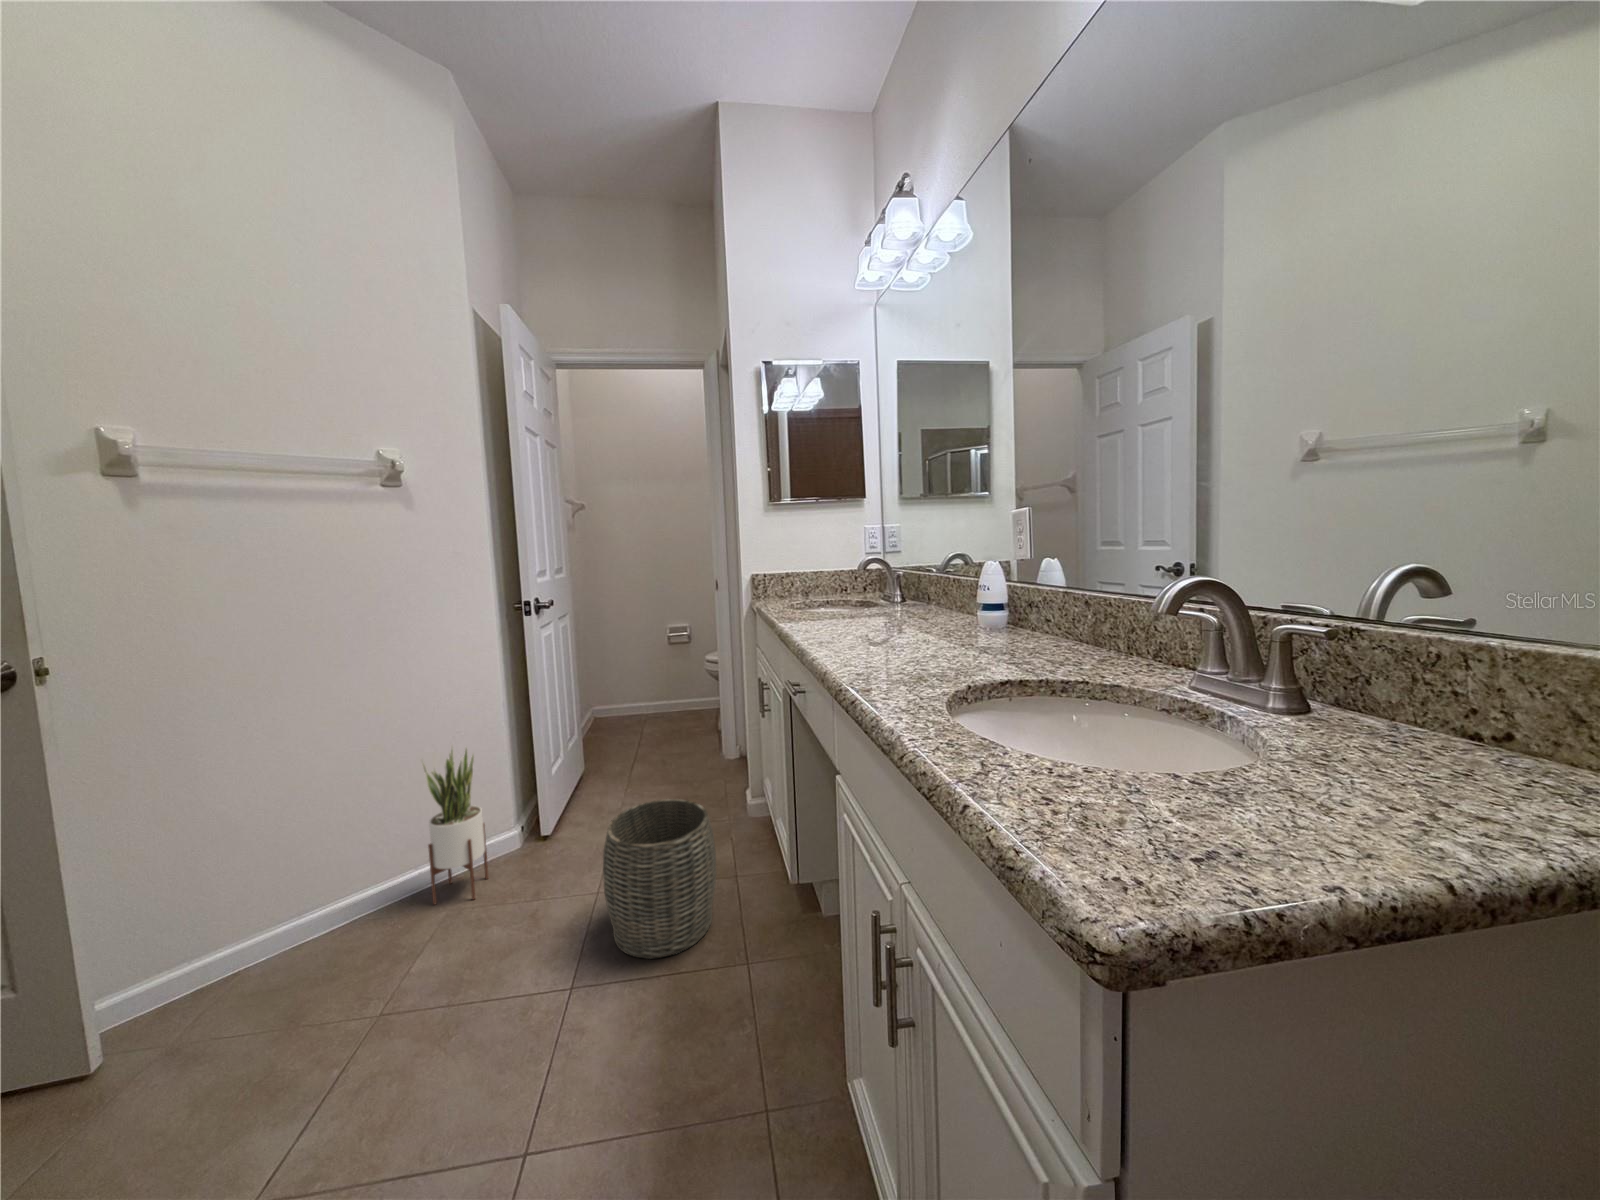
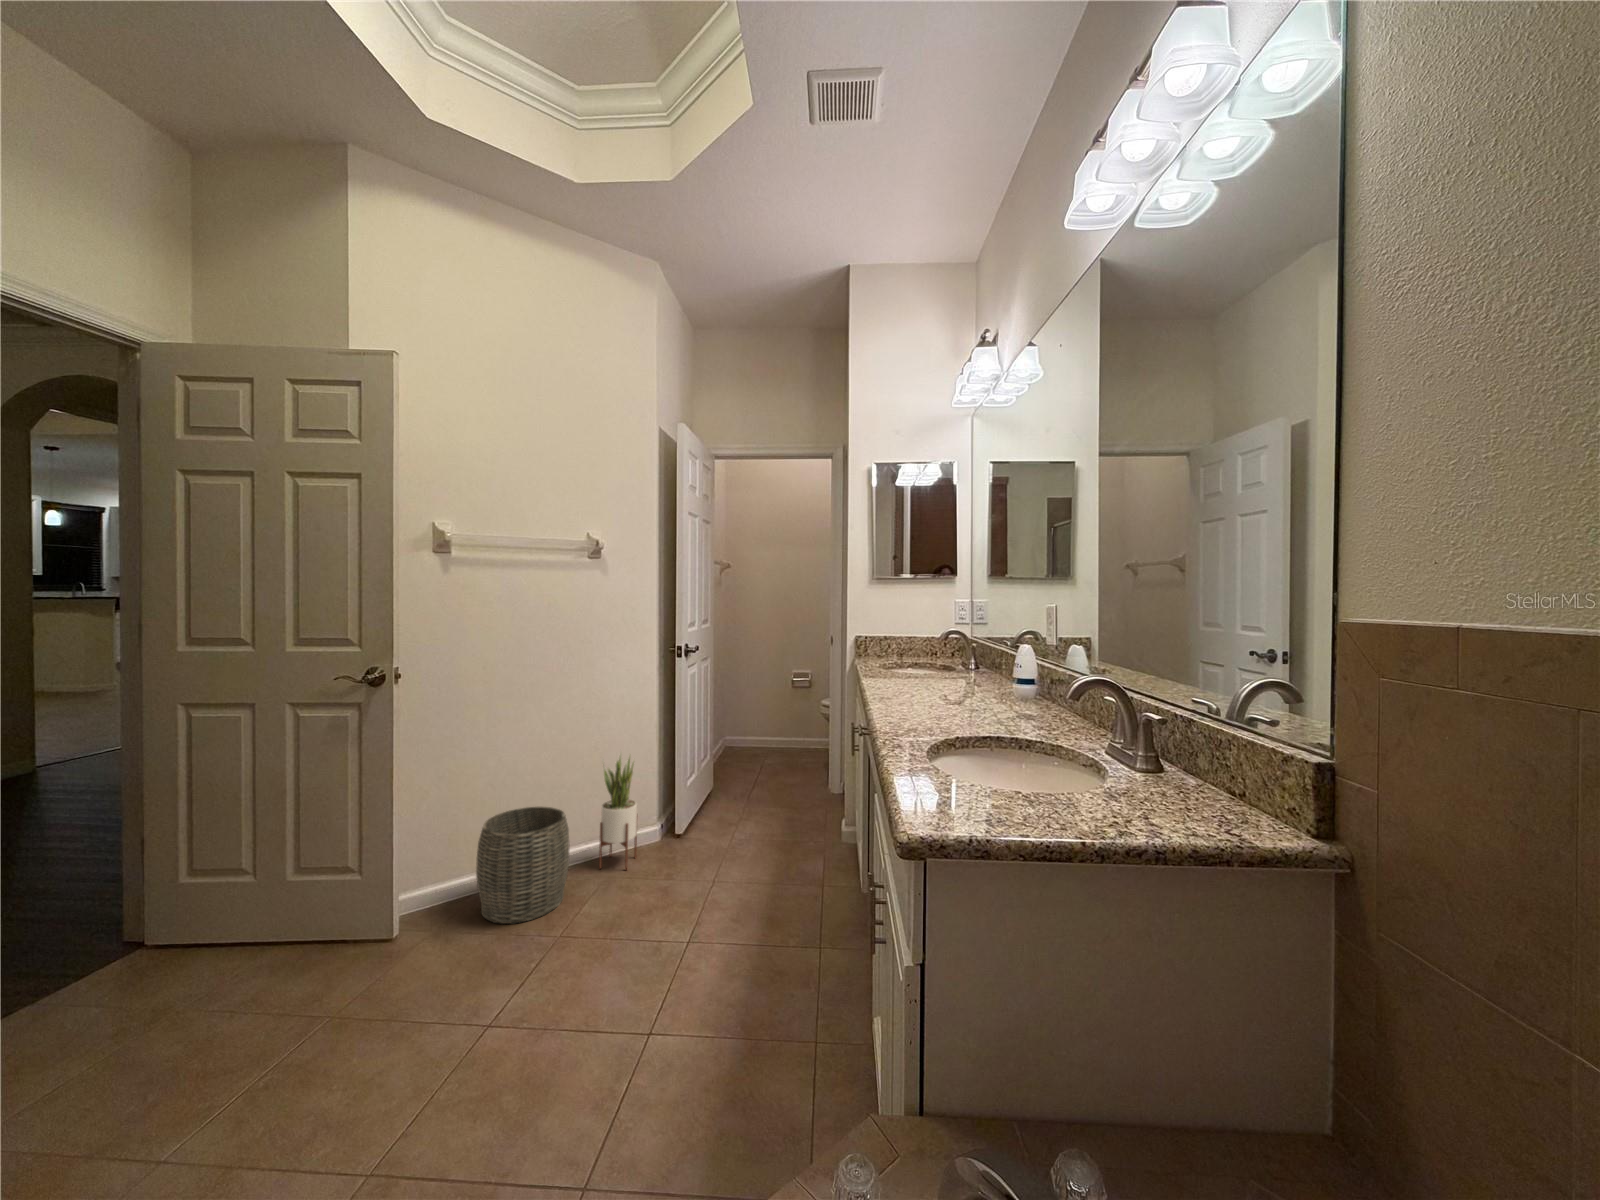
woven basket: present [603,799,716,959] -> present [476,807,569,924]

